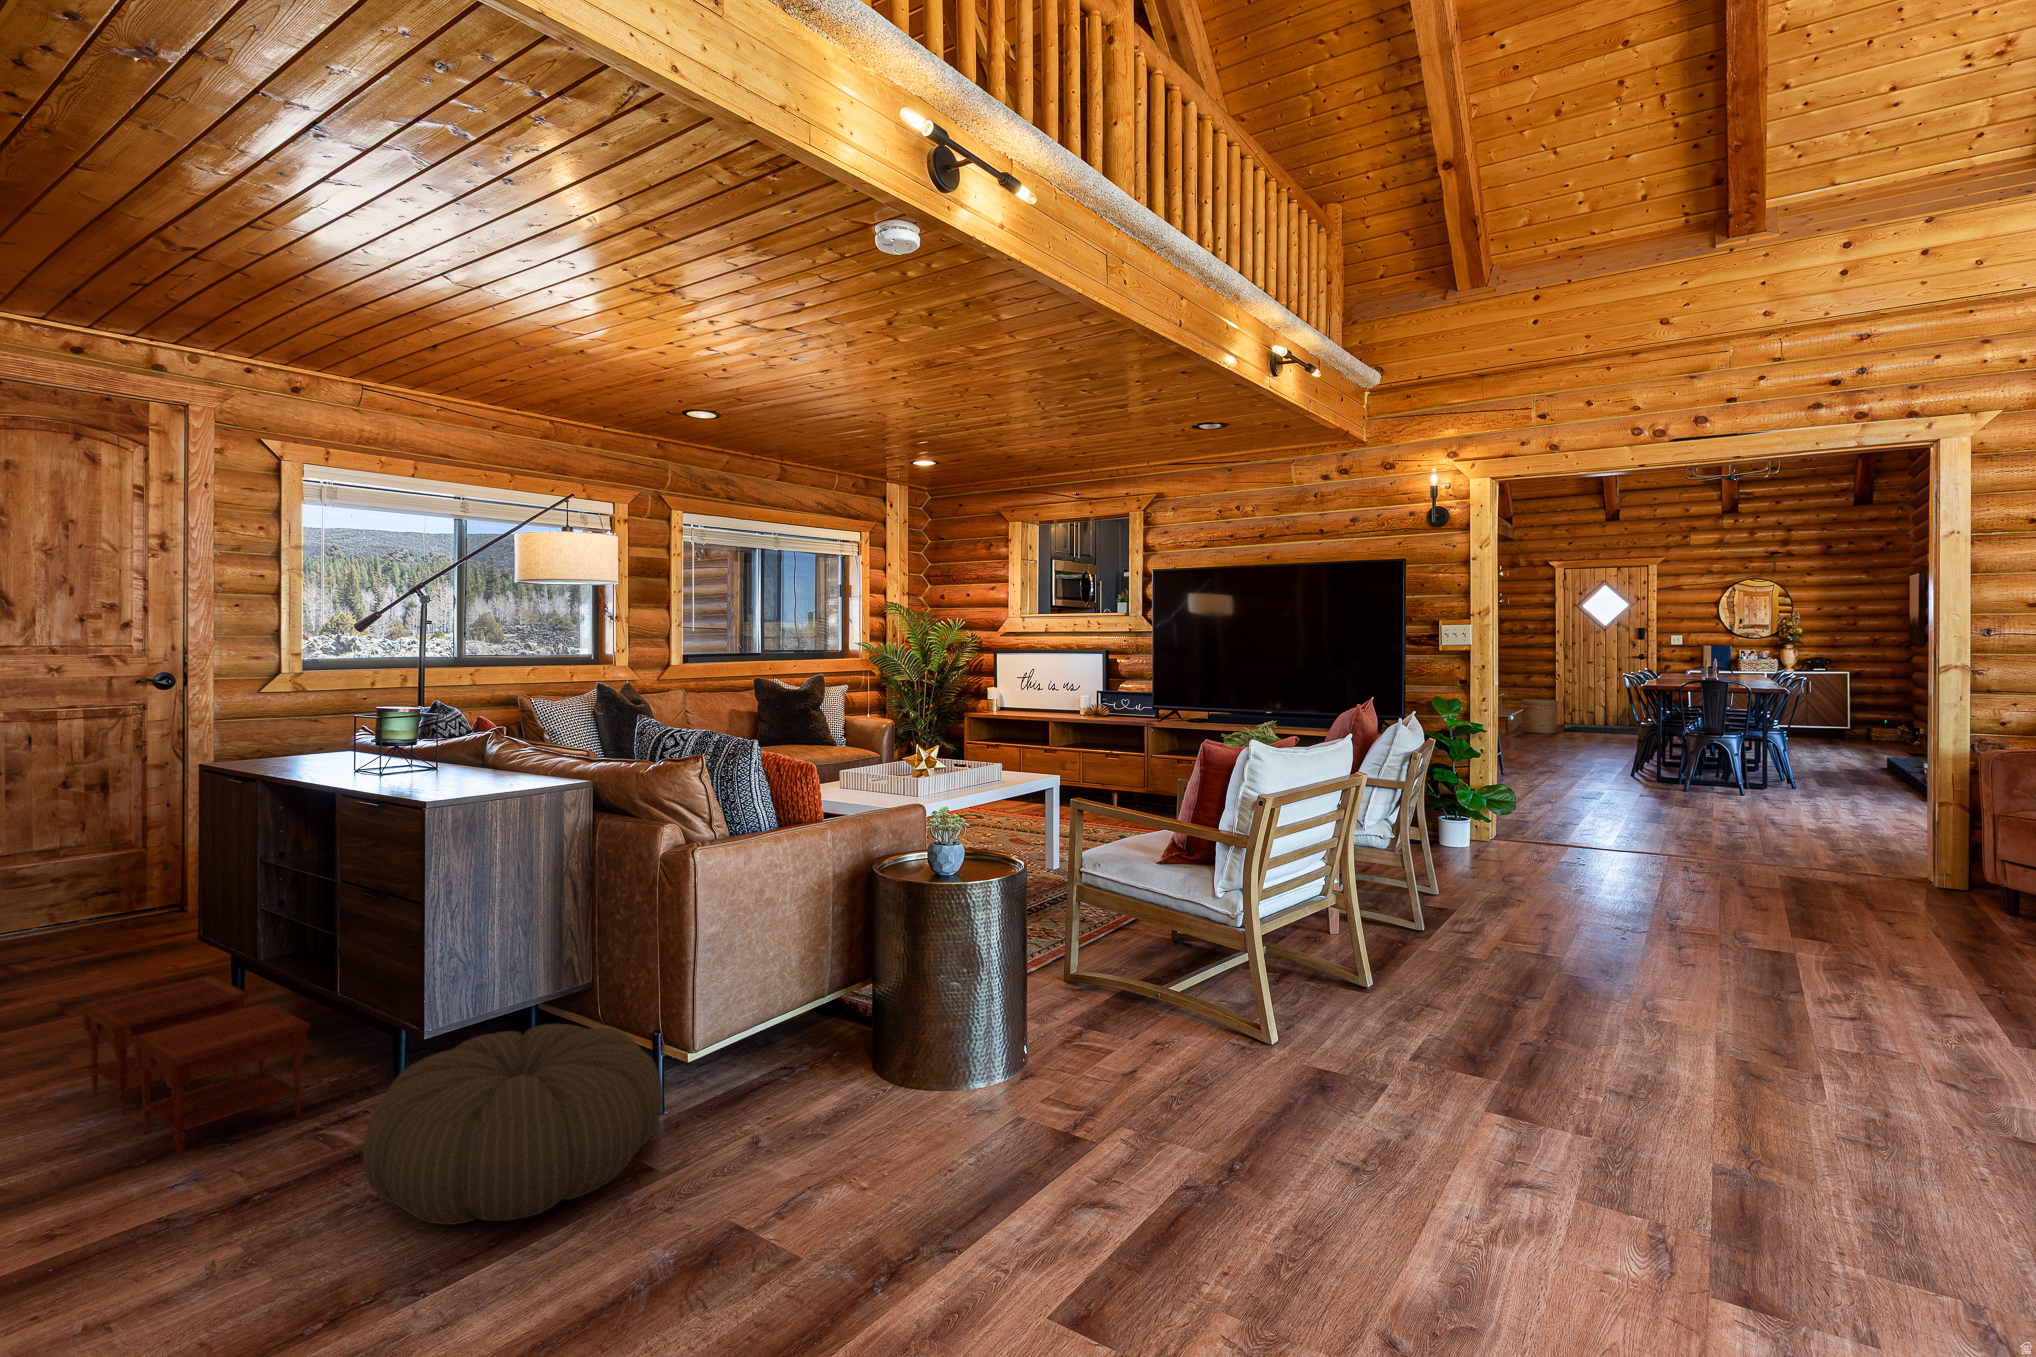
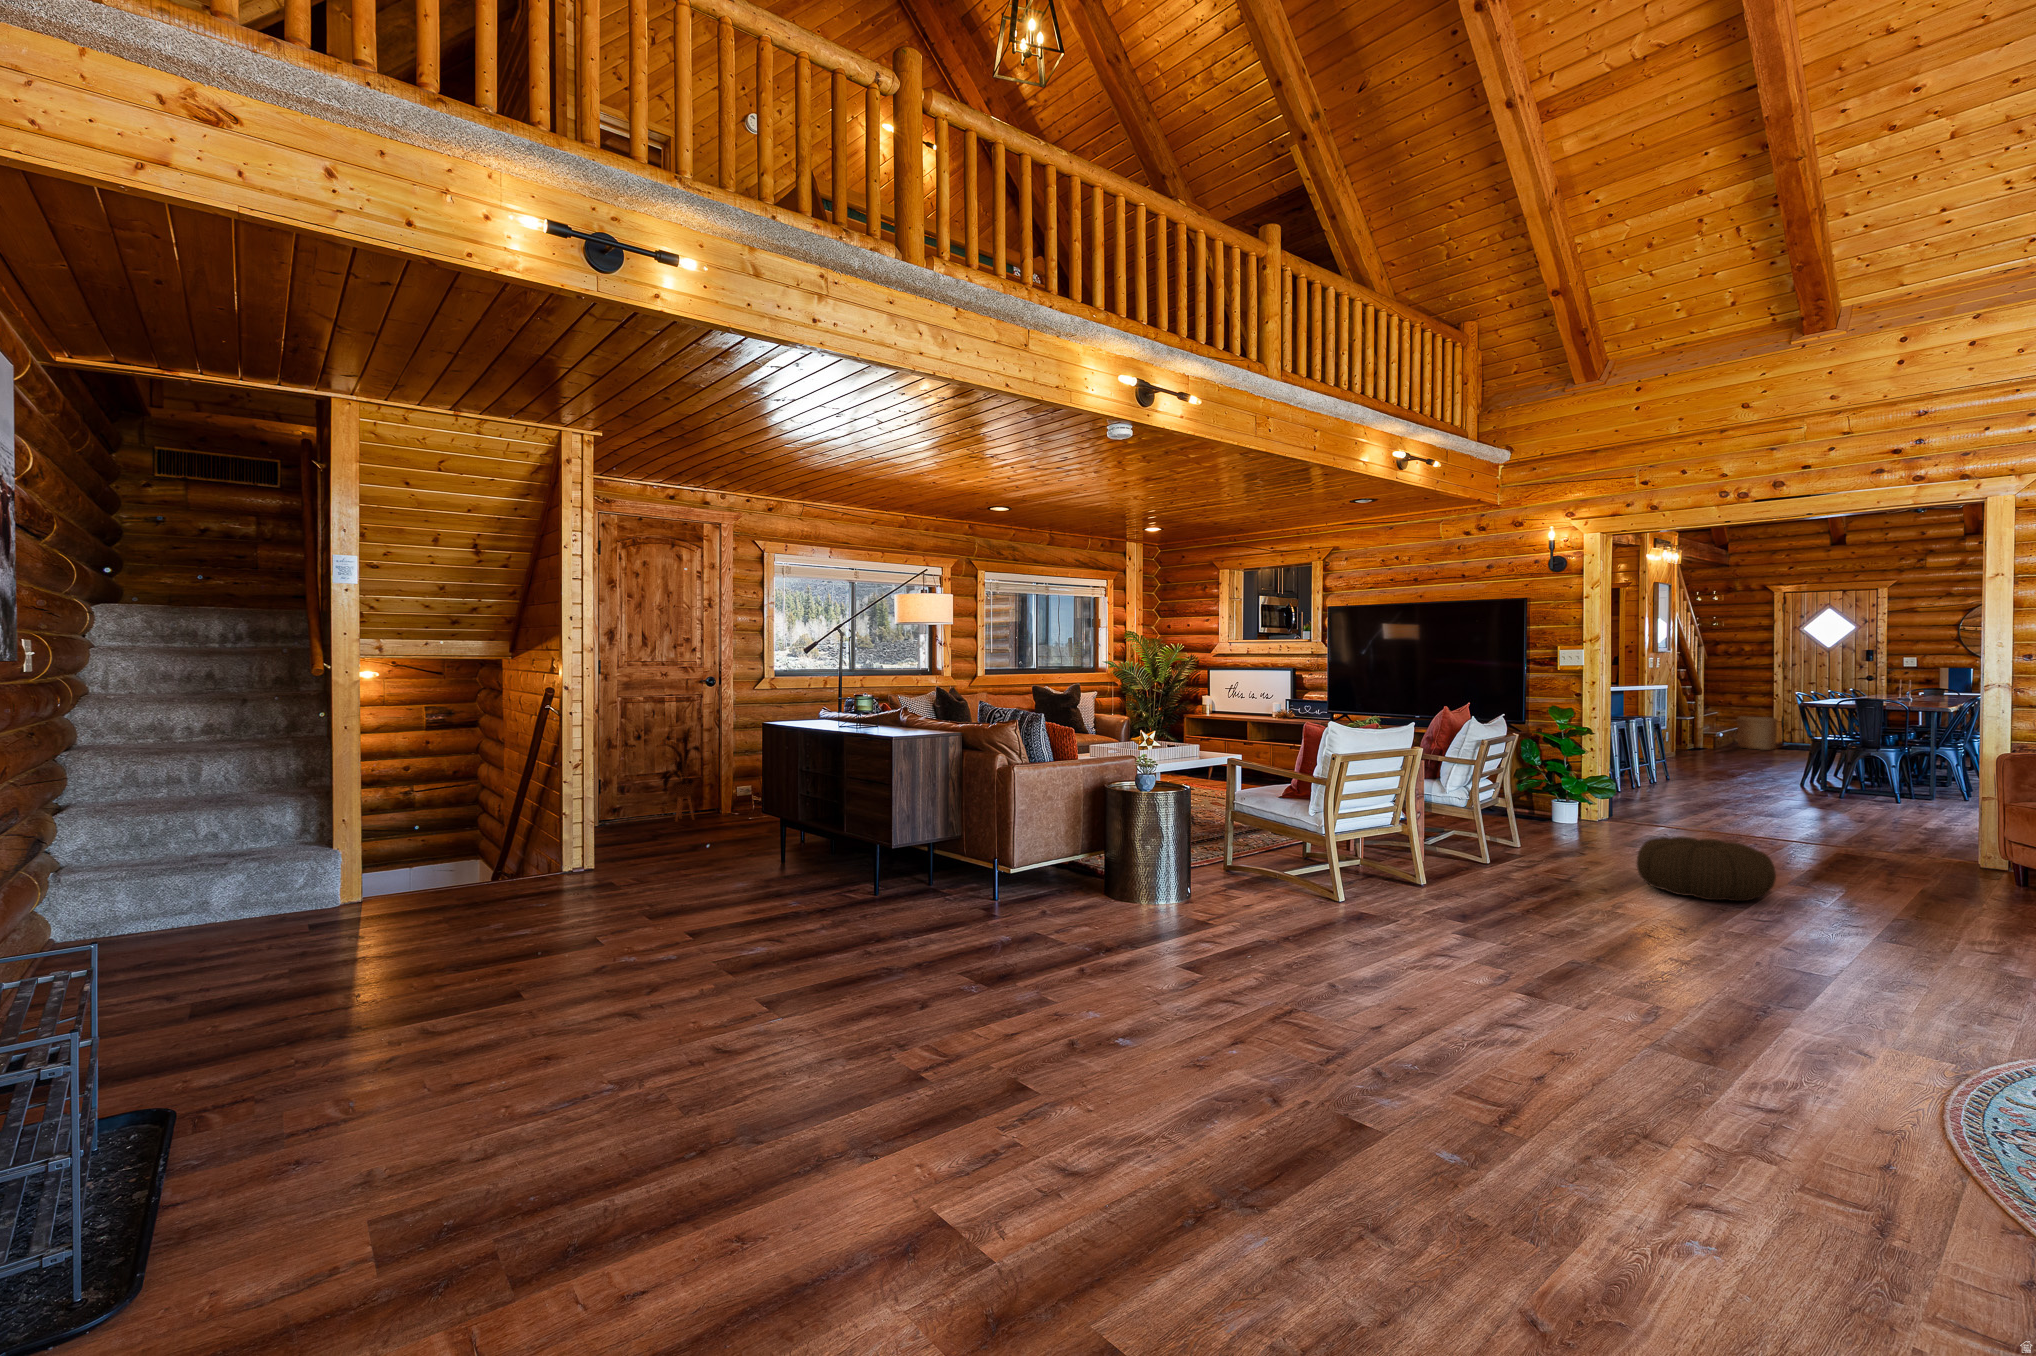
house plant: none [28,761,140,936] -> present [661,726,701,821]
side table: present [79,976,310,1158] -> none [733,827,838,896]
pouf: present [363,1024,663,1225] -> present [1637,836,1776,901]

